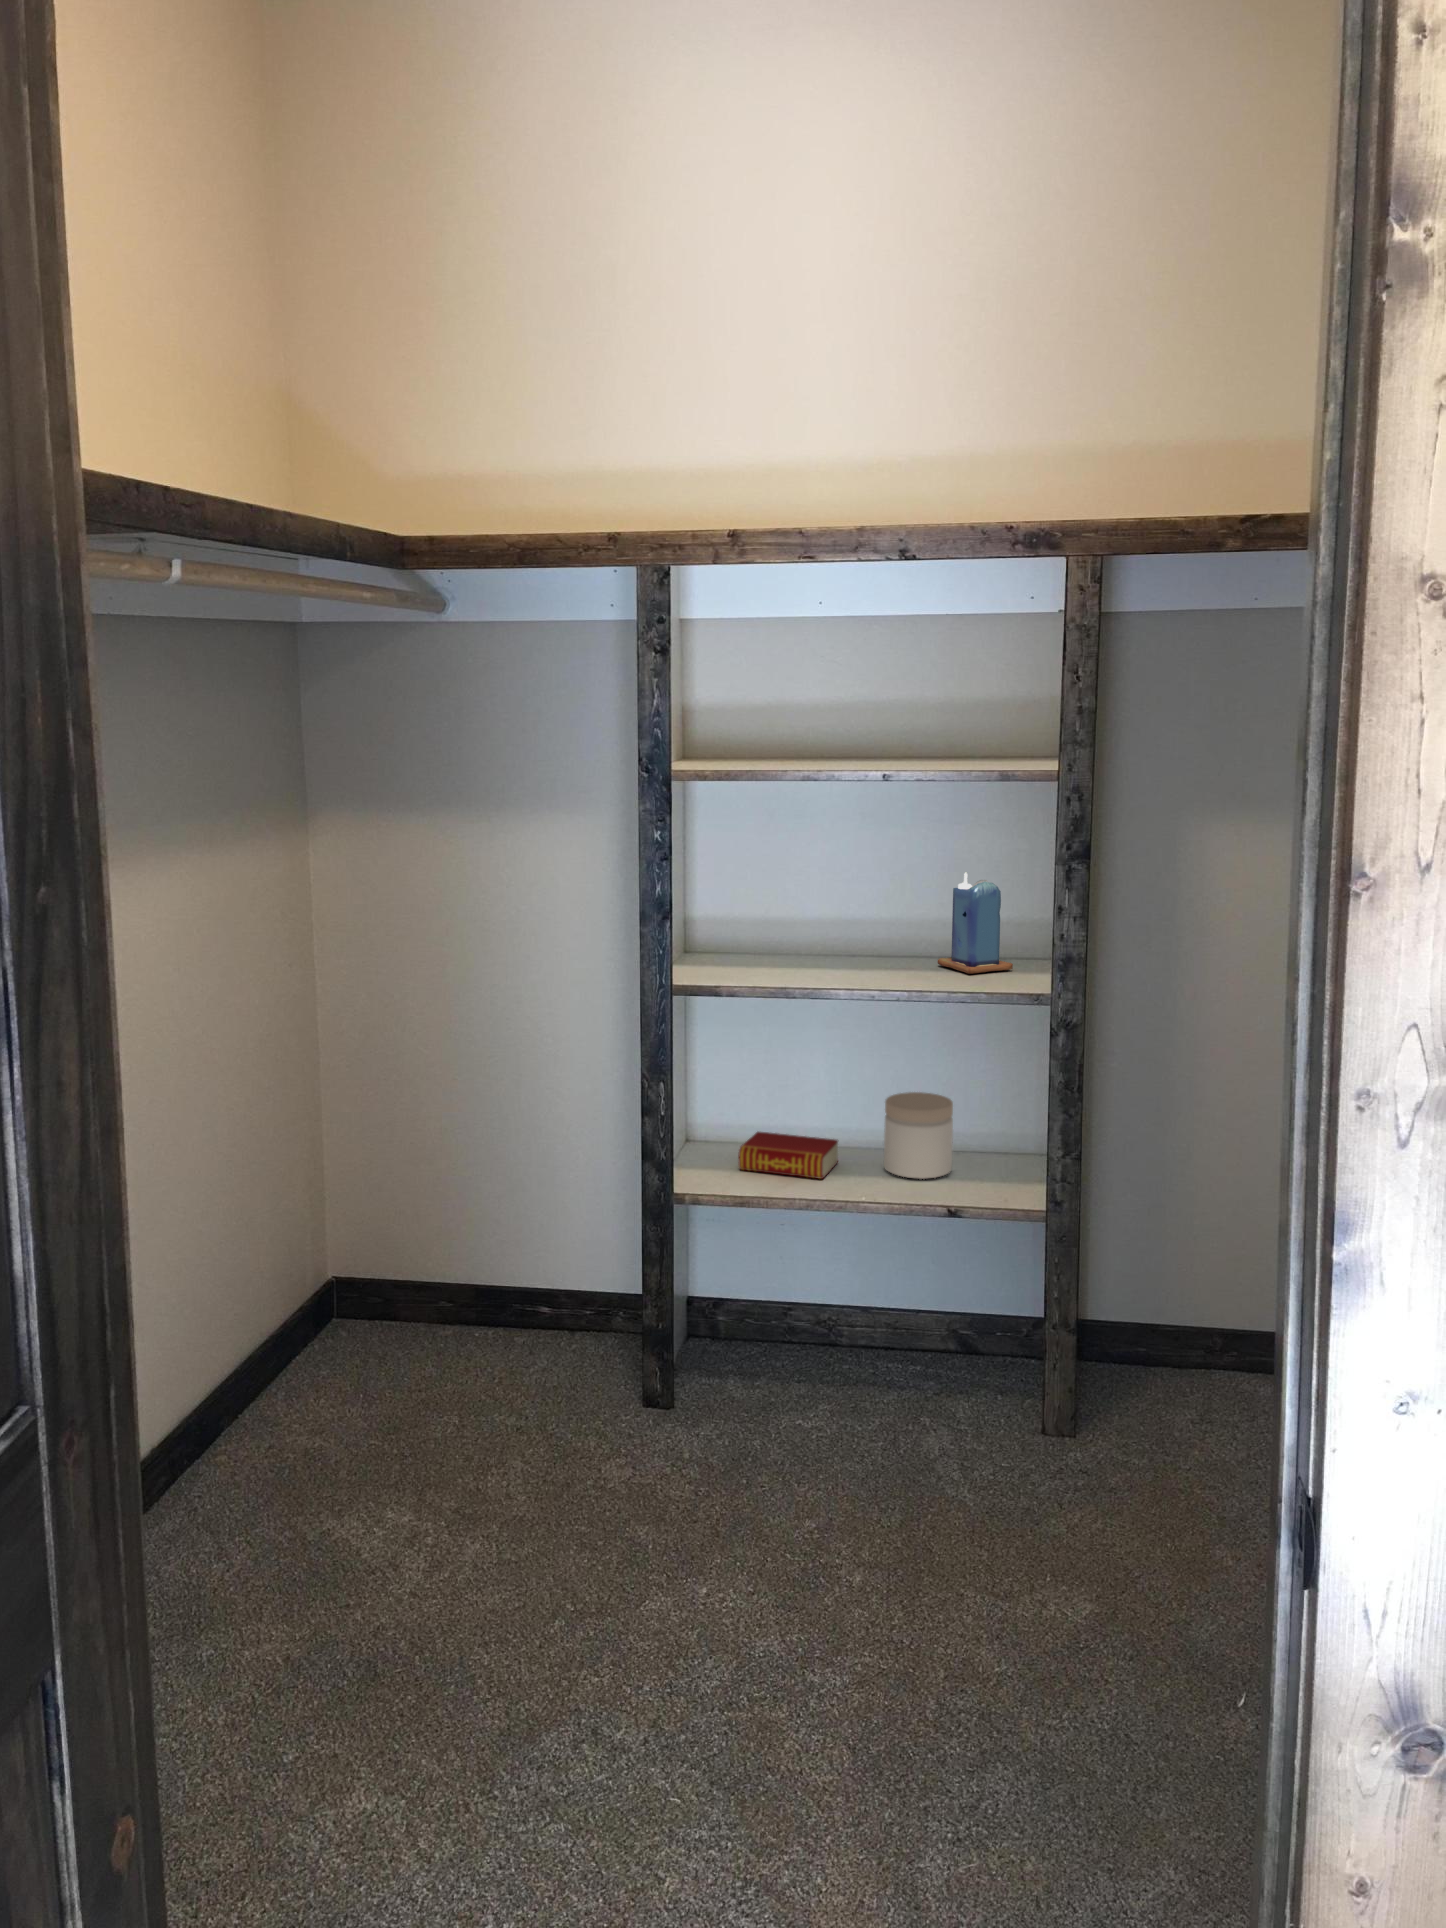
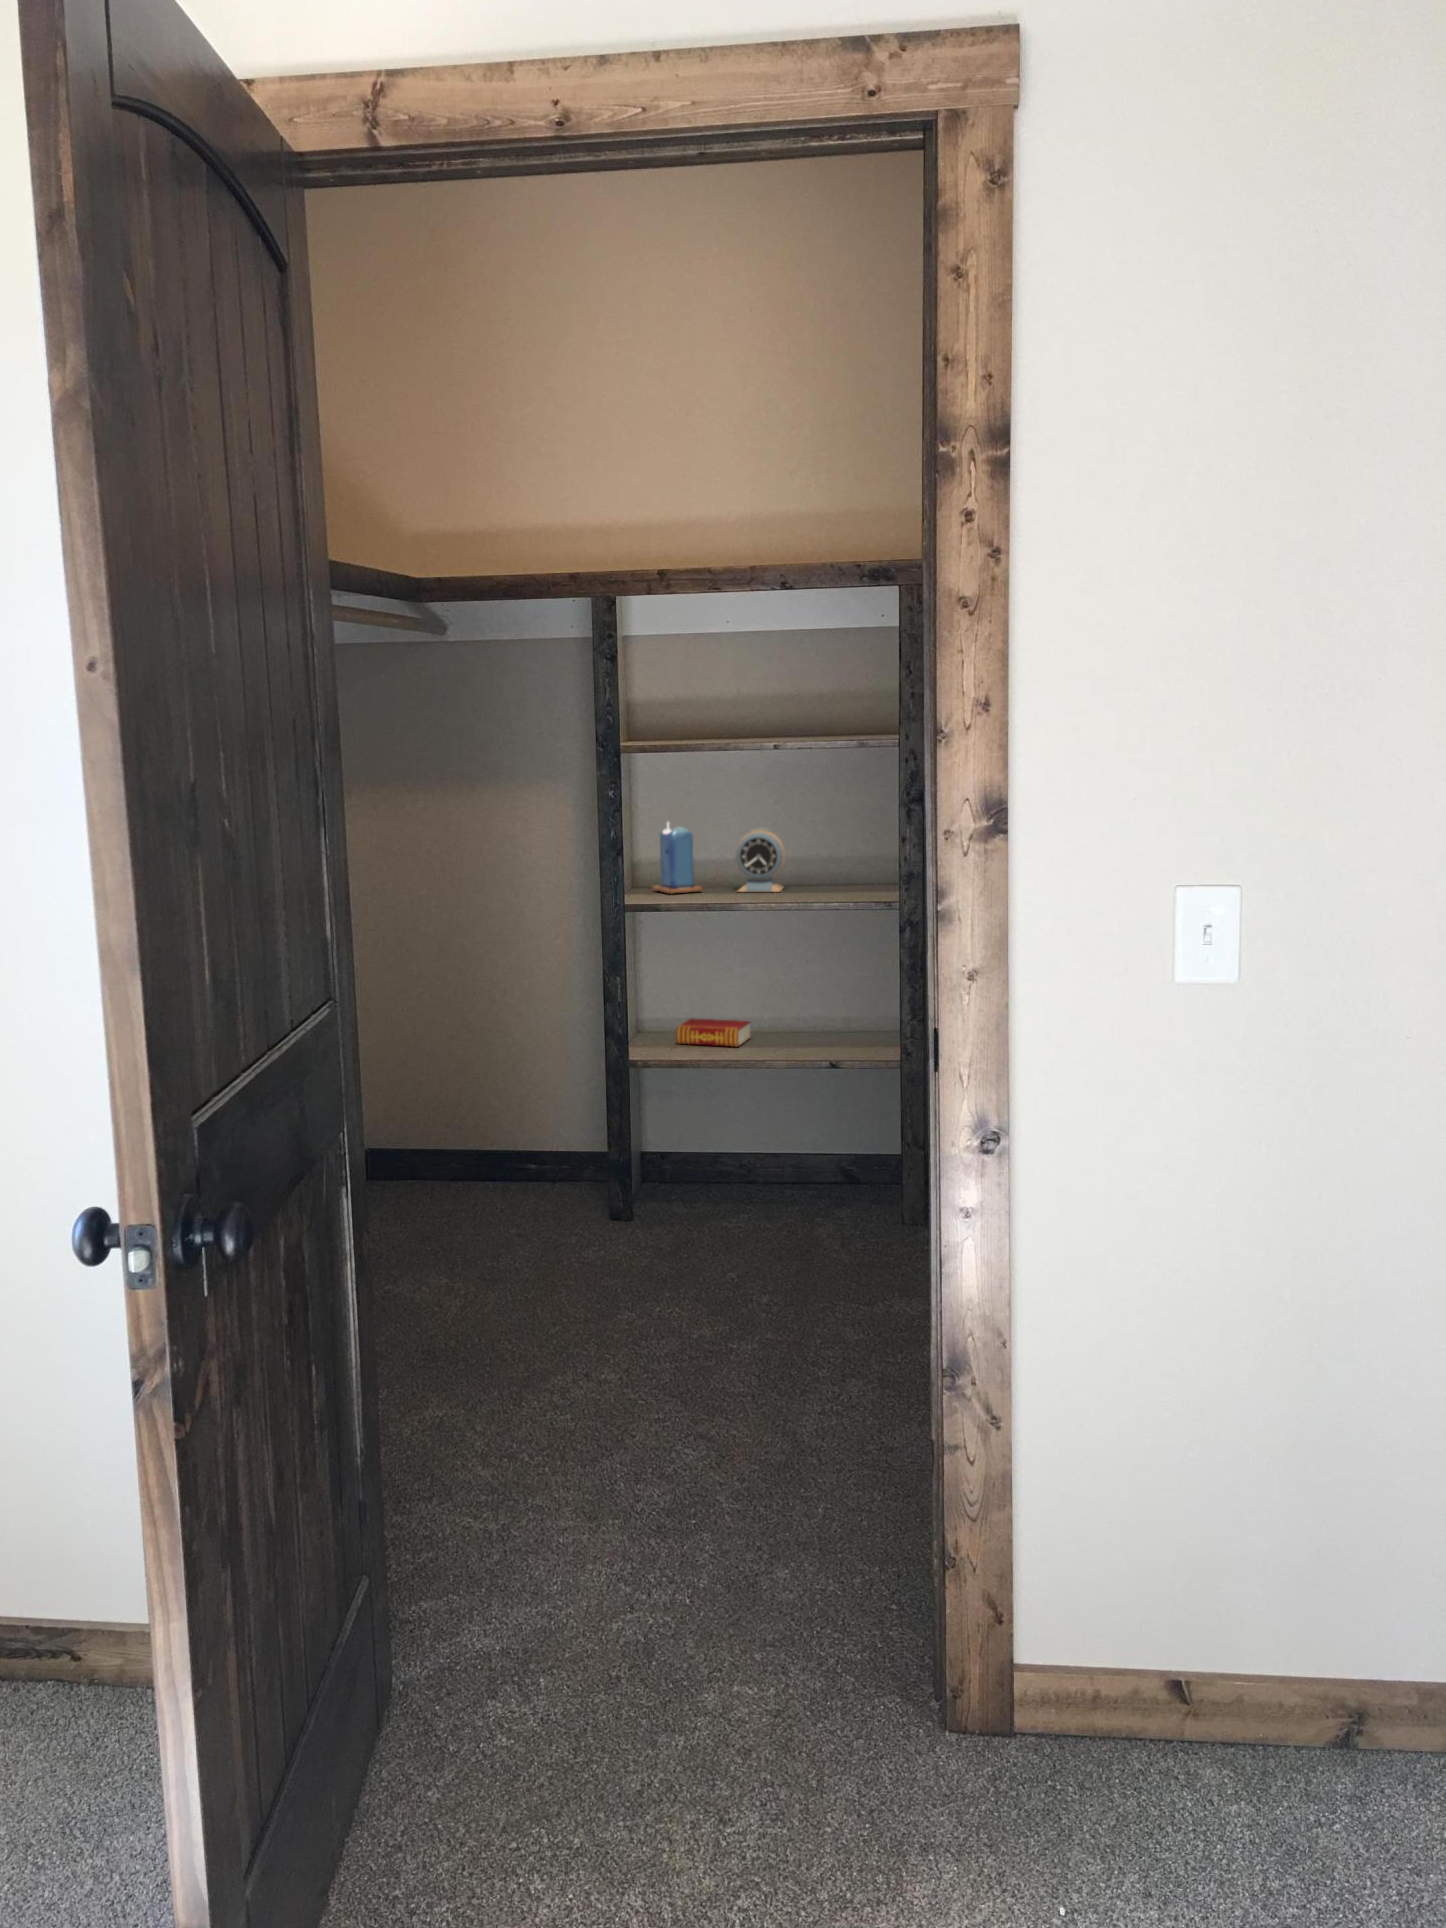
candle: present [938,872,1013,974] -> present [652,823,703,894]
alarm clock: none [823,881,892,970] -> present [735,828,786,892]
jar: present [884,1092,953,1179] -> none [784,984,834,1044]

